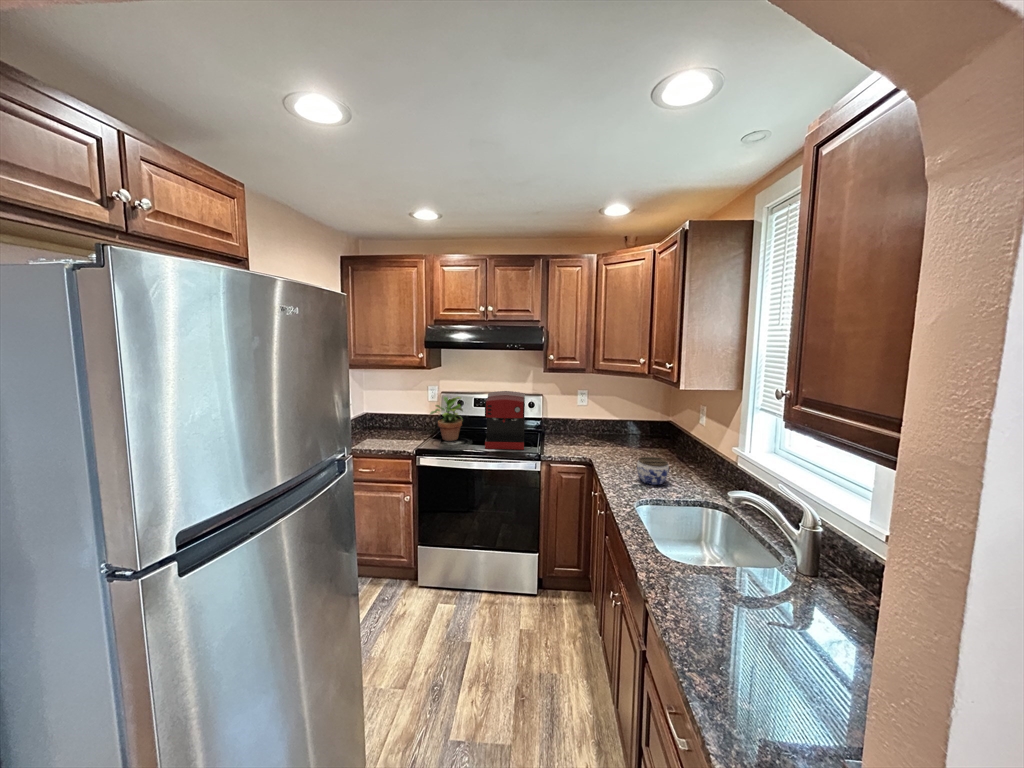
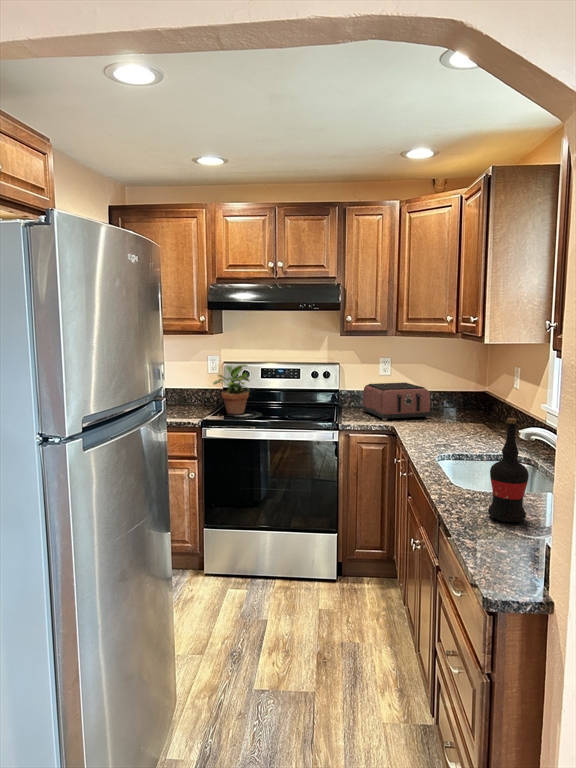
coffee maker: present [485,391,525,450] -> none [276,357,320,421]
toaster: none [562,413,623,450] -> present [362,382,431,421]
jar: present [637,457,669,485] -> none [441,418,475,445]
wine bottle: none [709,502,762,631] -> present [488,418,529,522]

